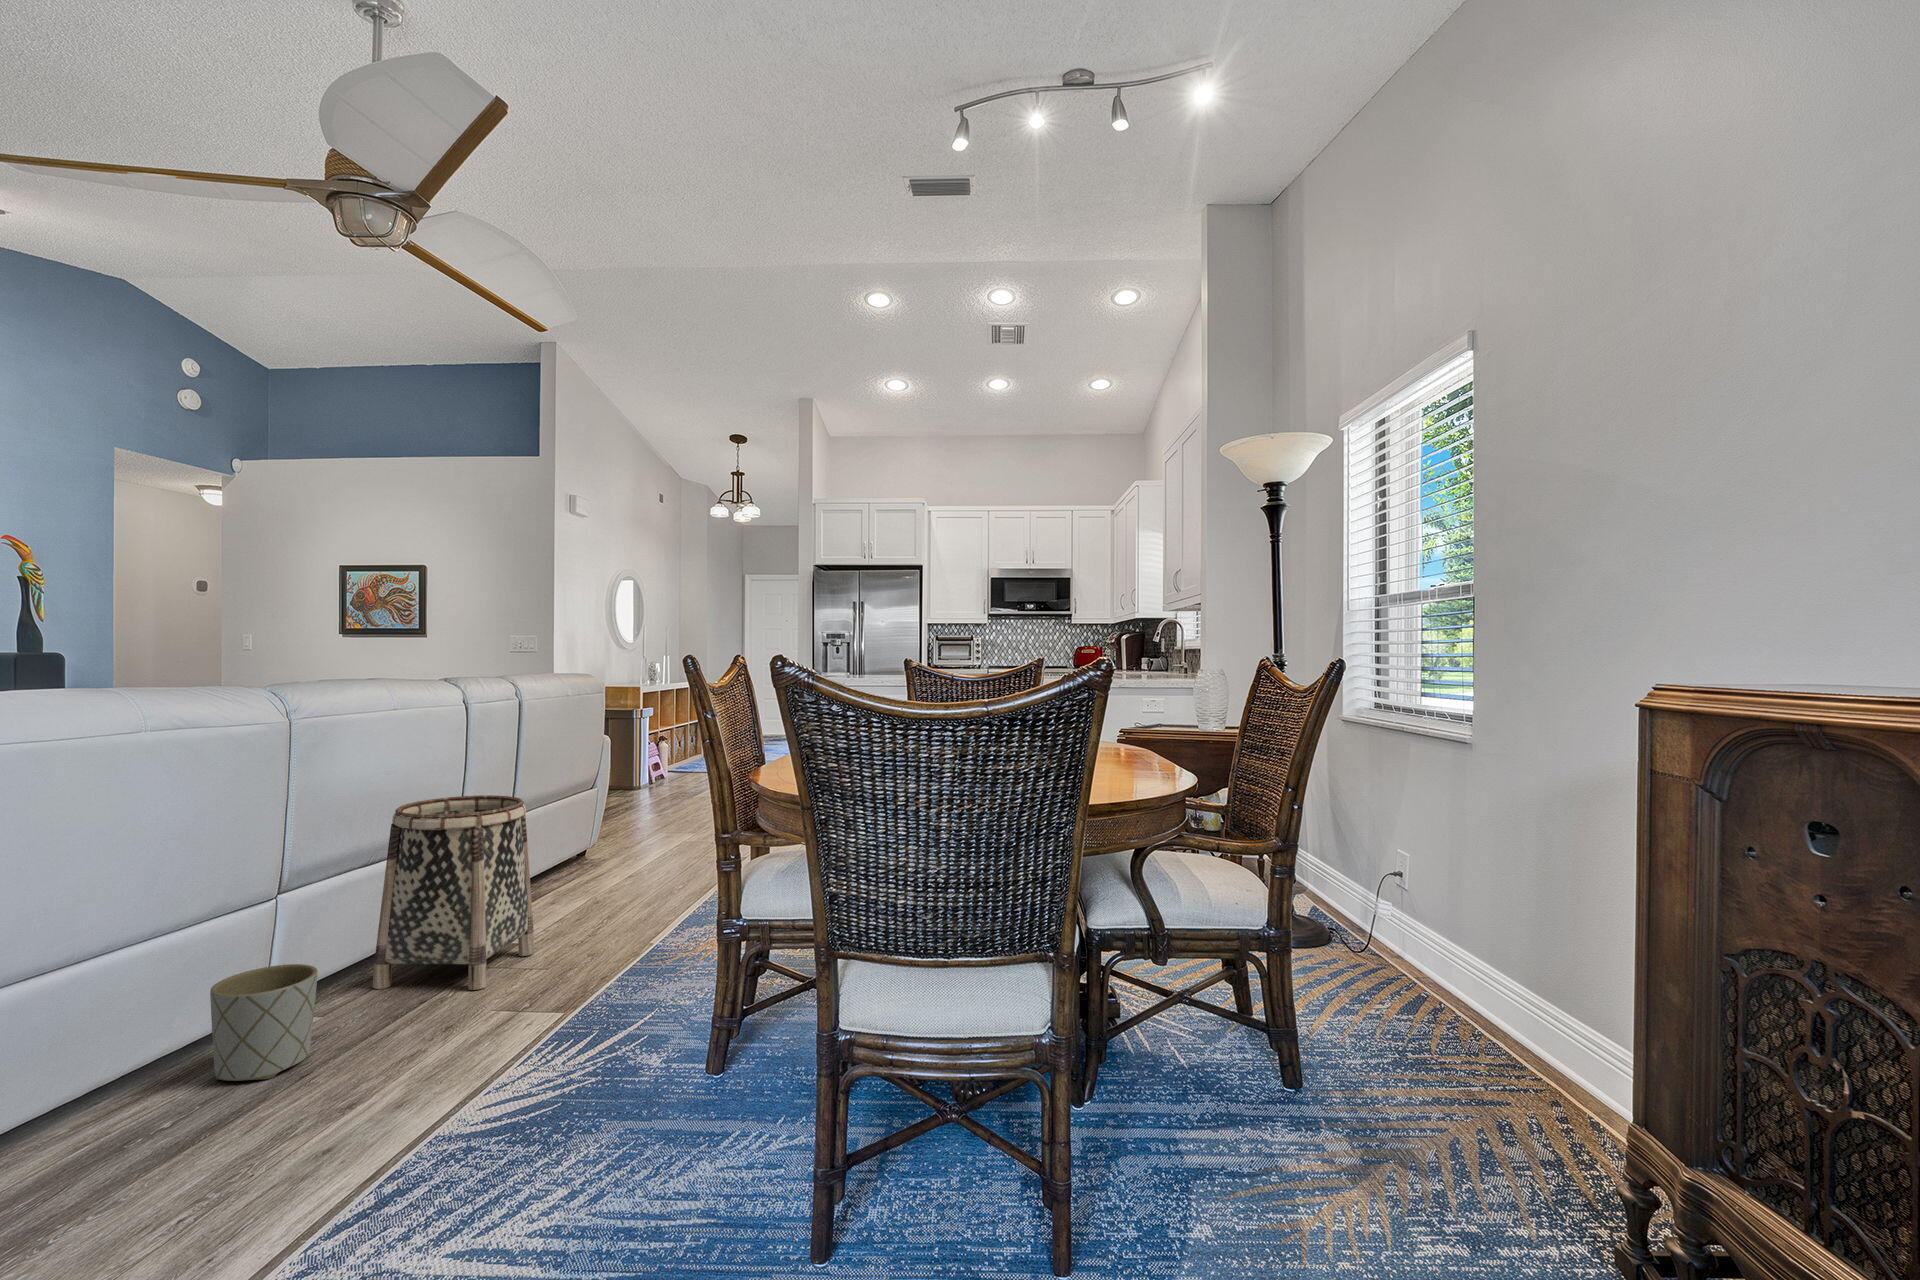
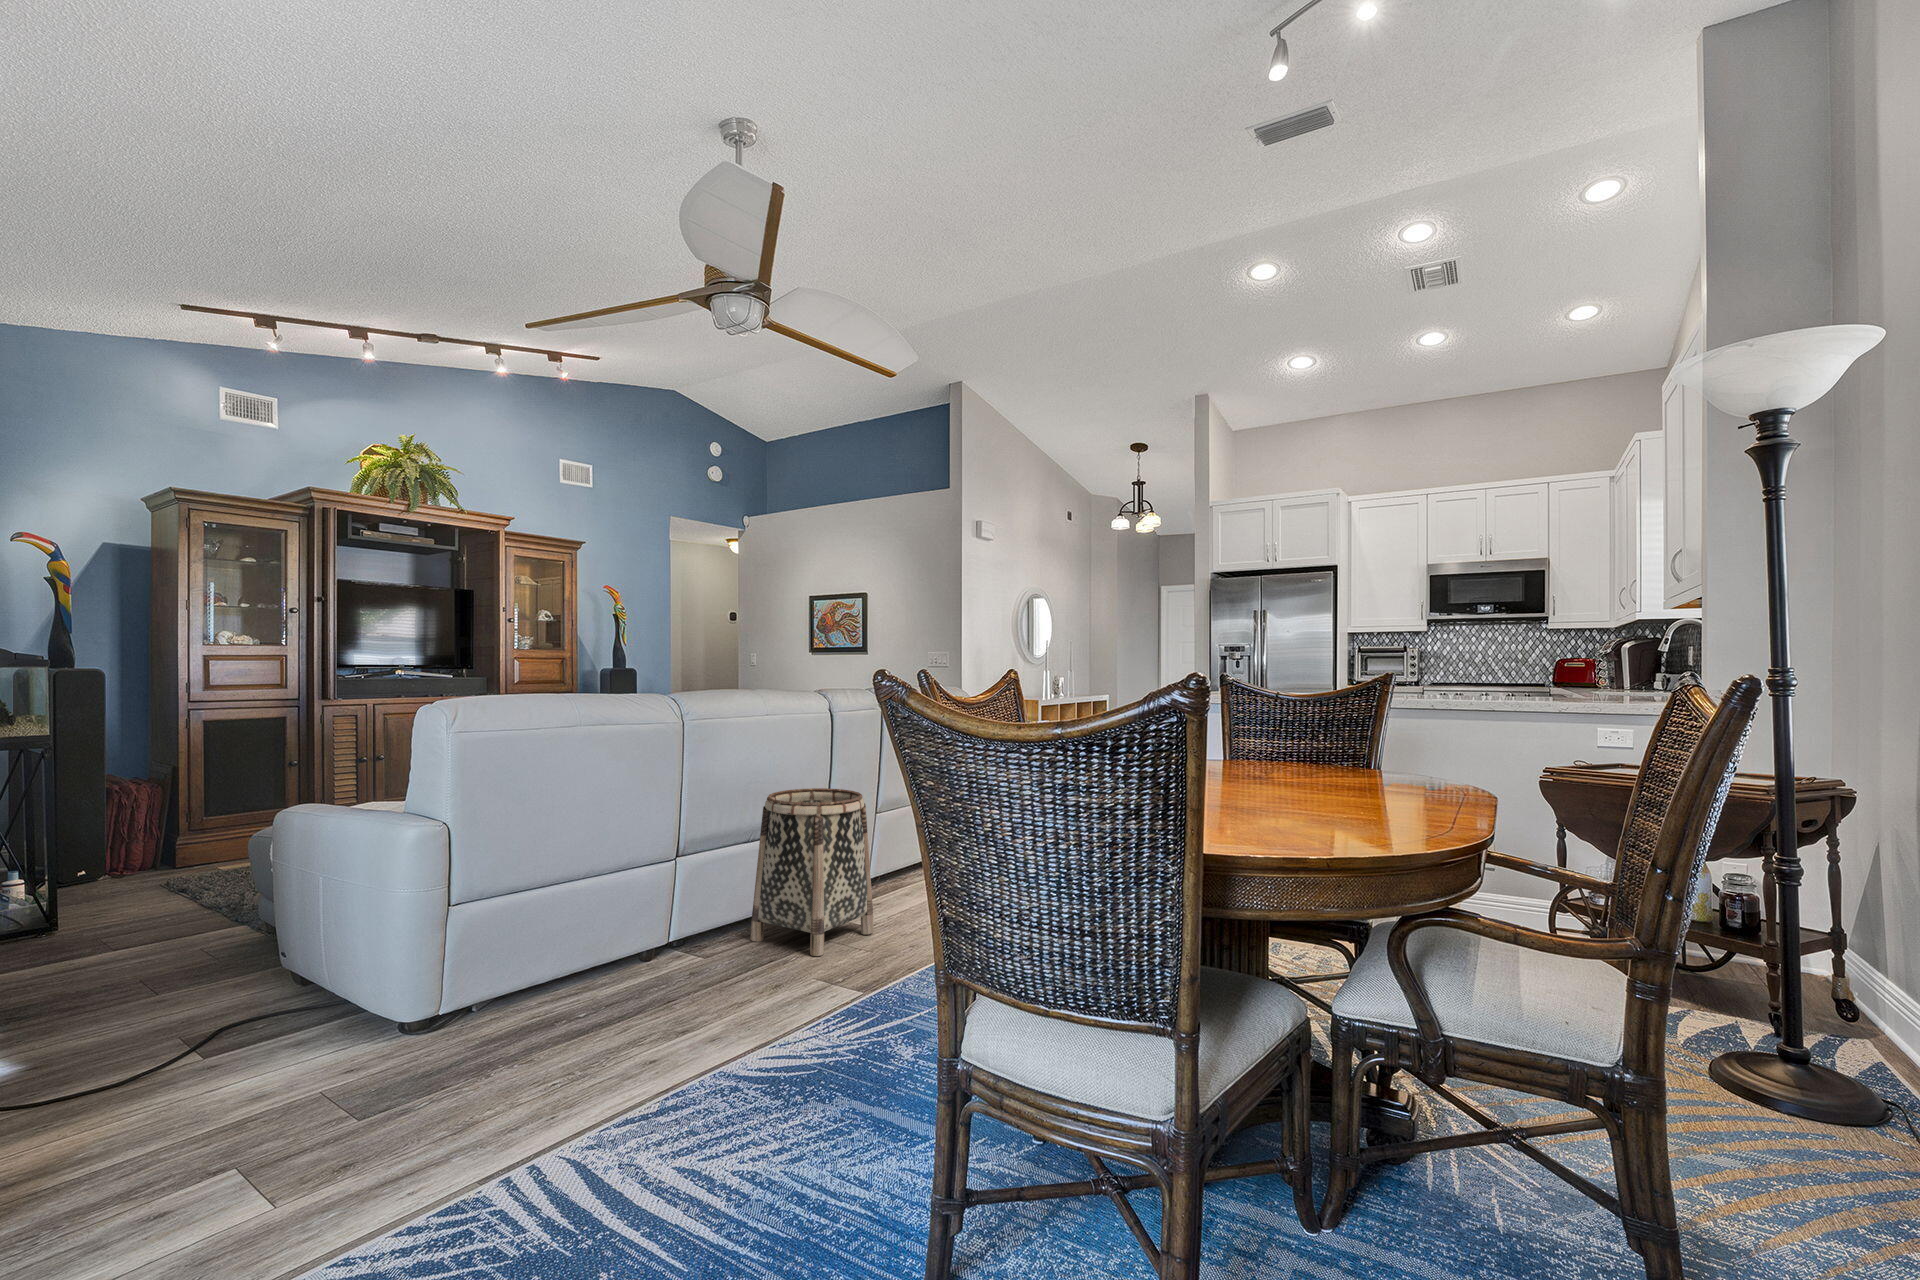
planter: present [210,964,318,1081] -> none [622,908,690,995]

